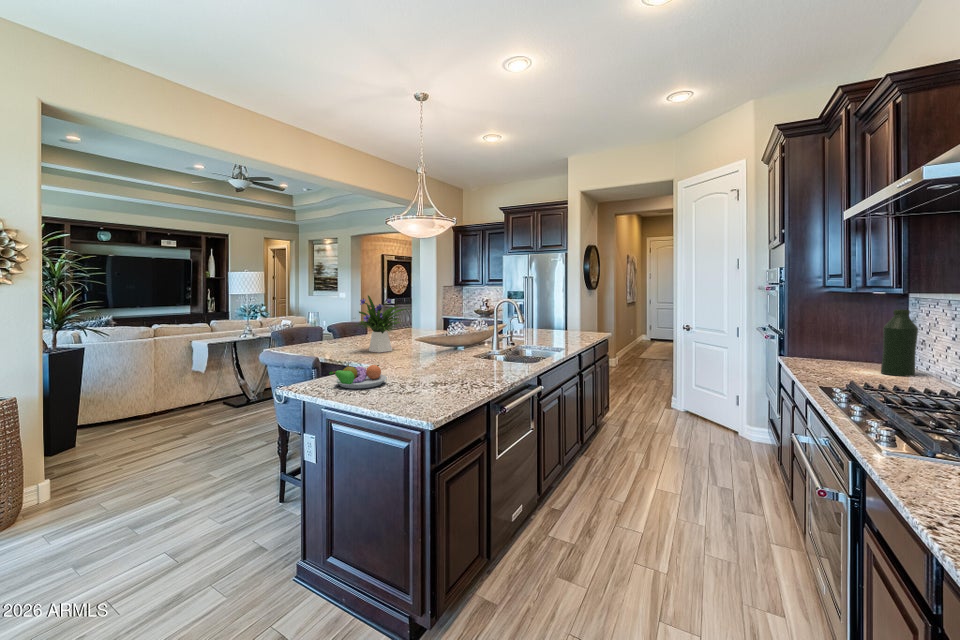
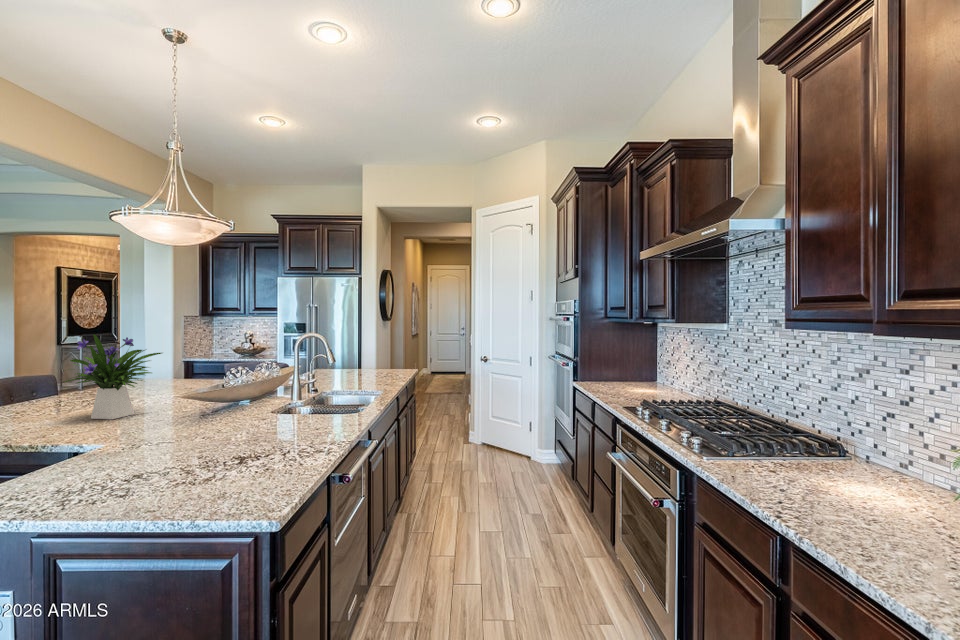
bottle: present [881,309,918,376] -> none [647,340,668,394]
fruit bowl: present [329,364,387,389] -> none [57,441,163,485]

